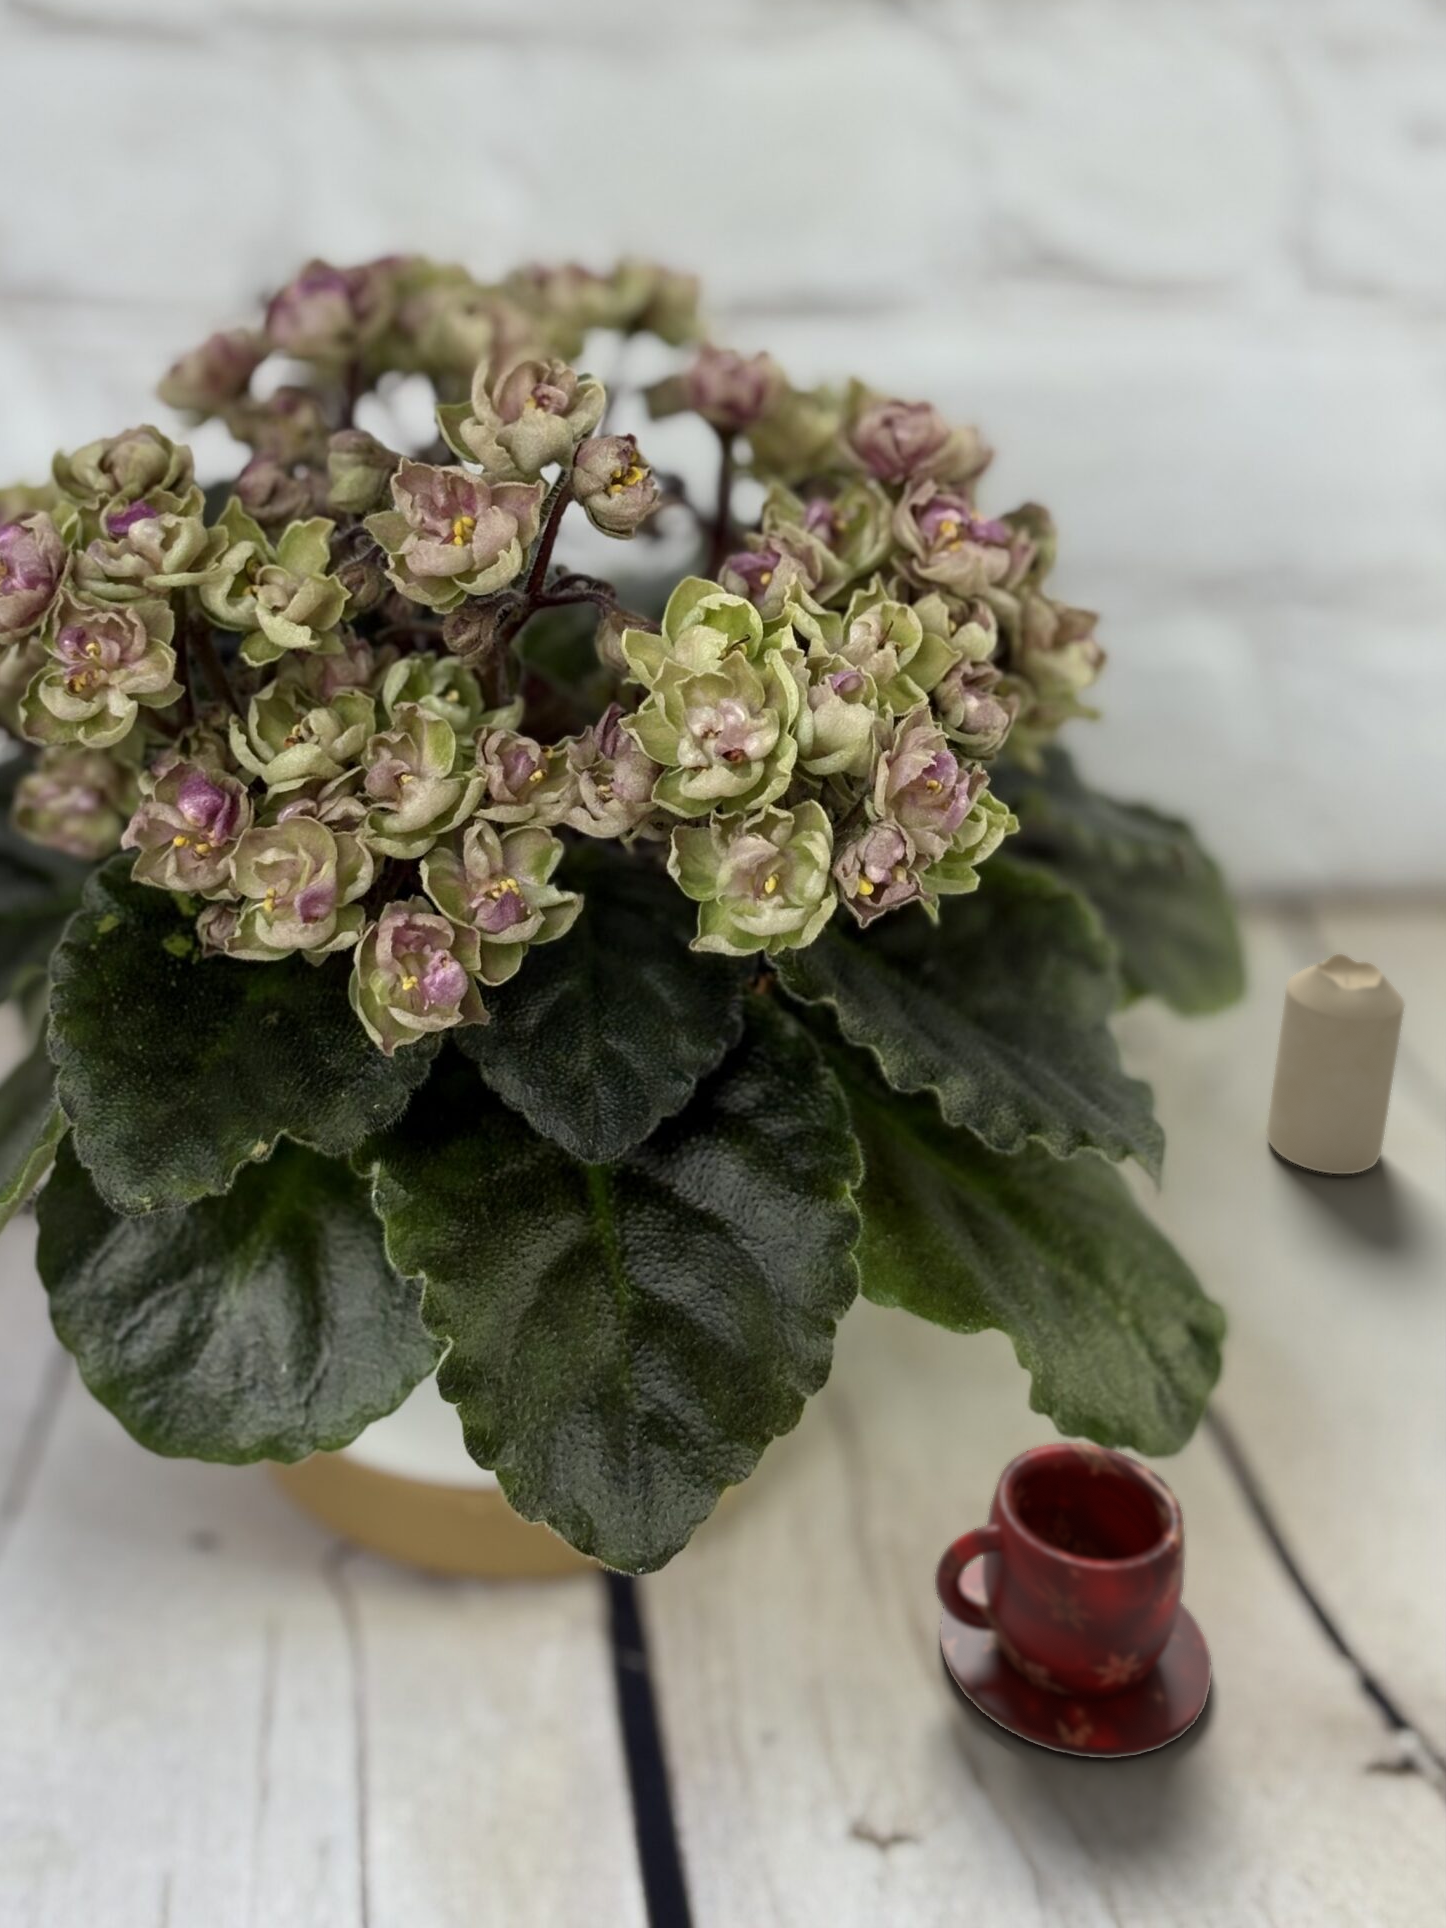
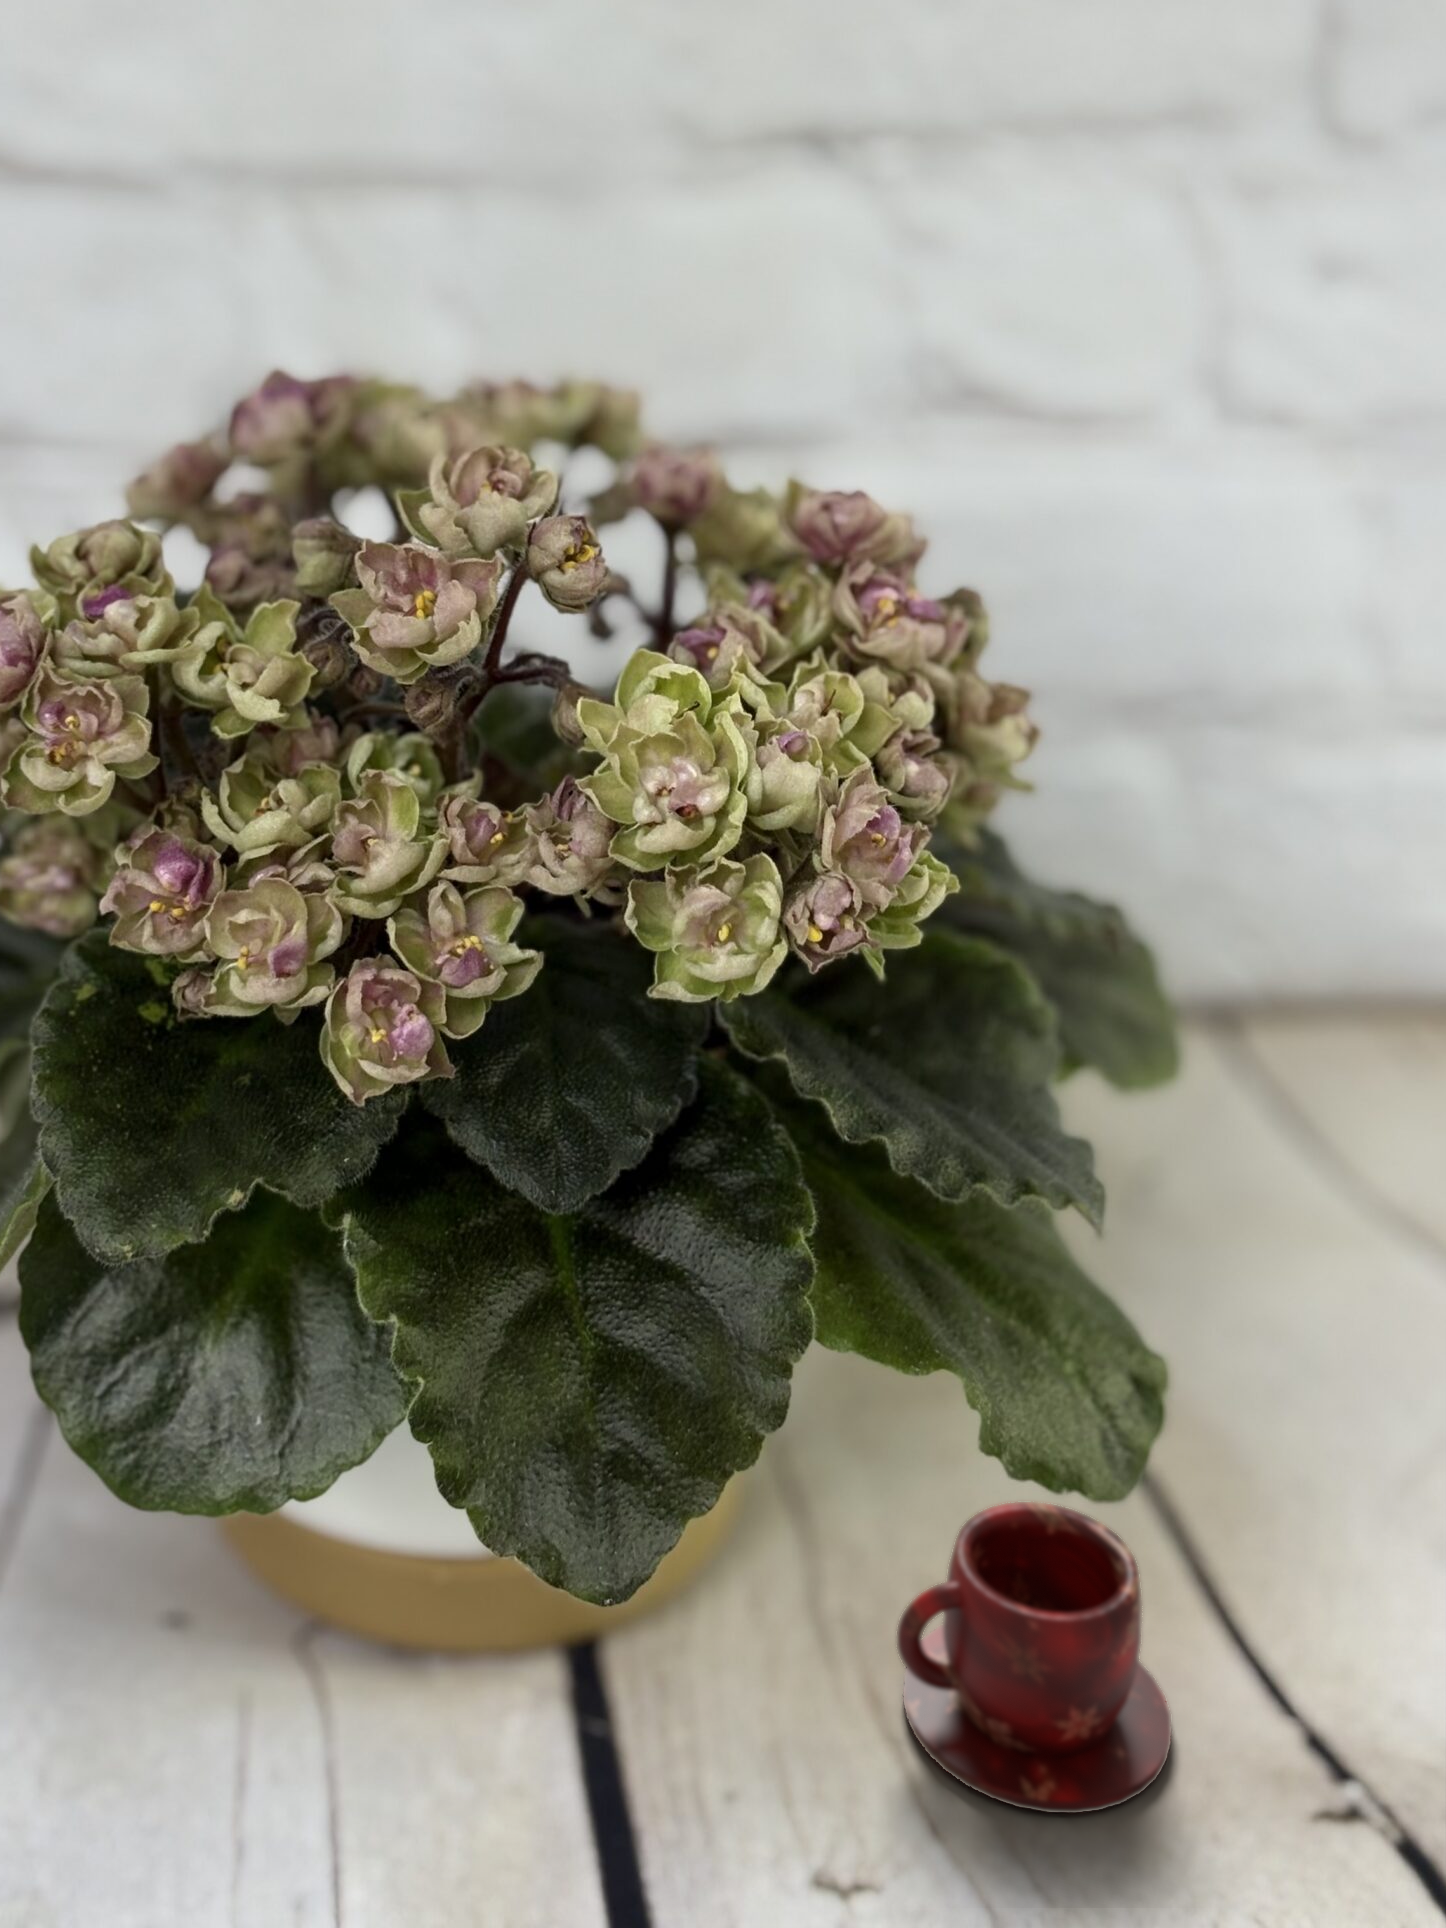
candle: present [1267,954,1404,1174] -> none [1215,1033,1345,1252]

